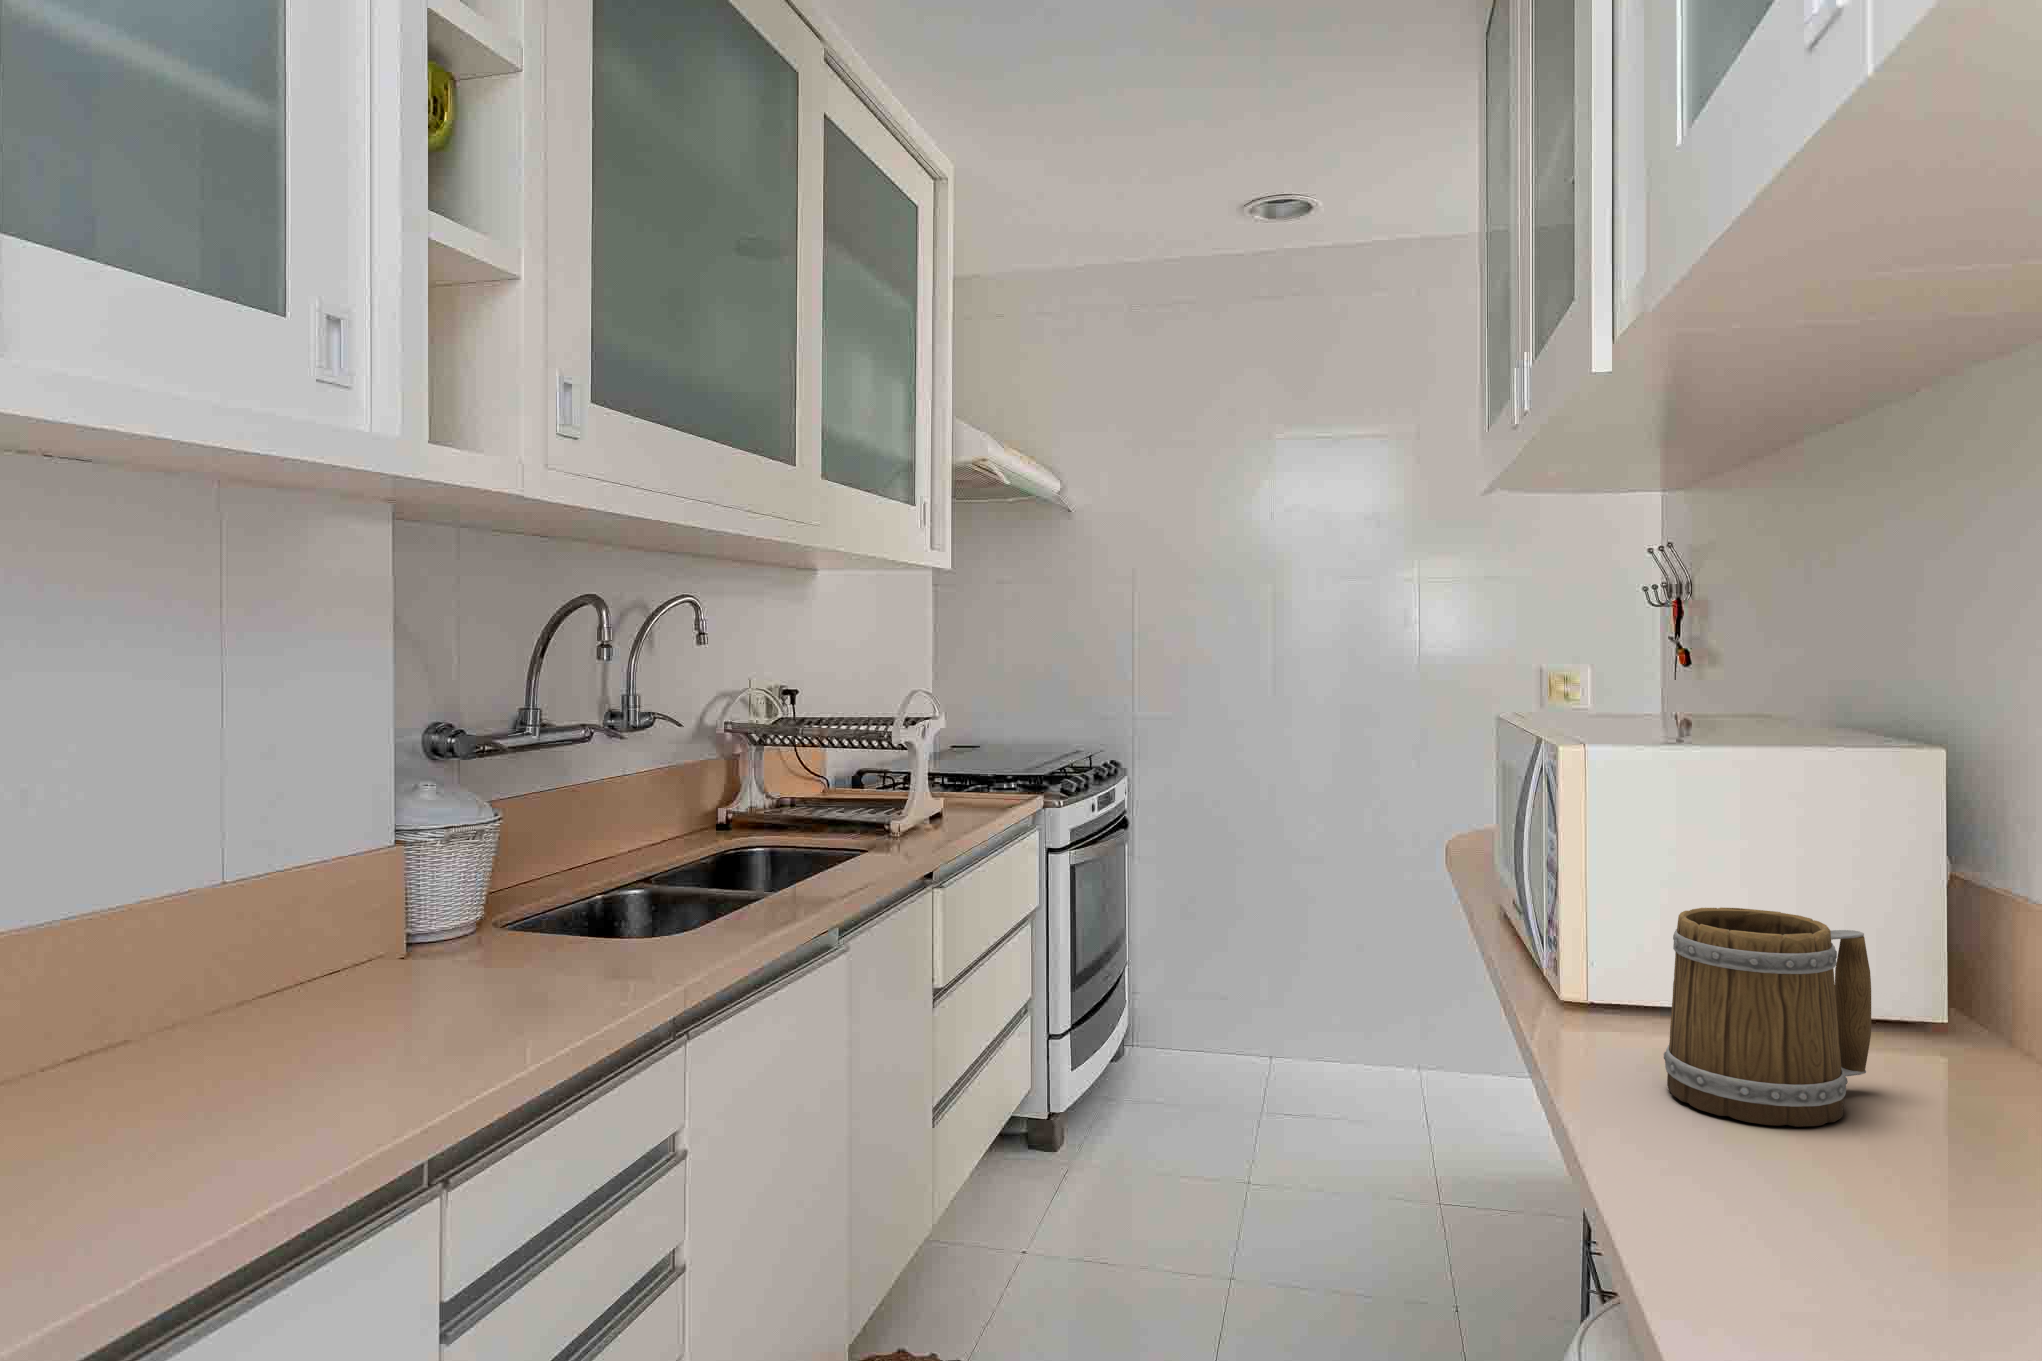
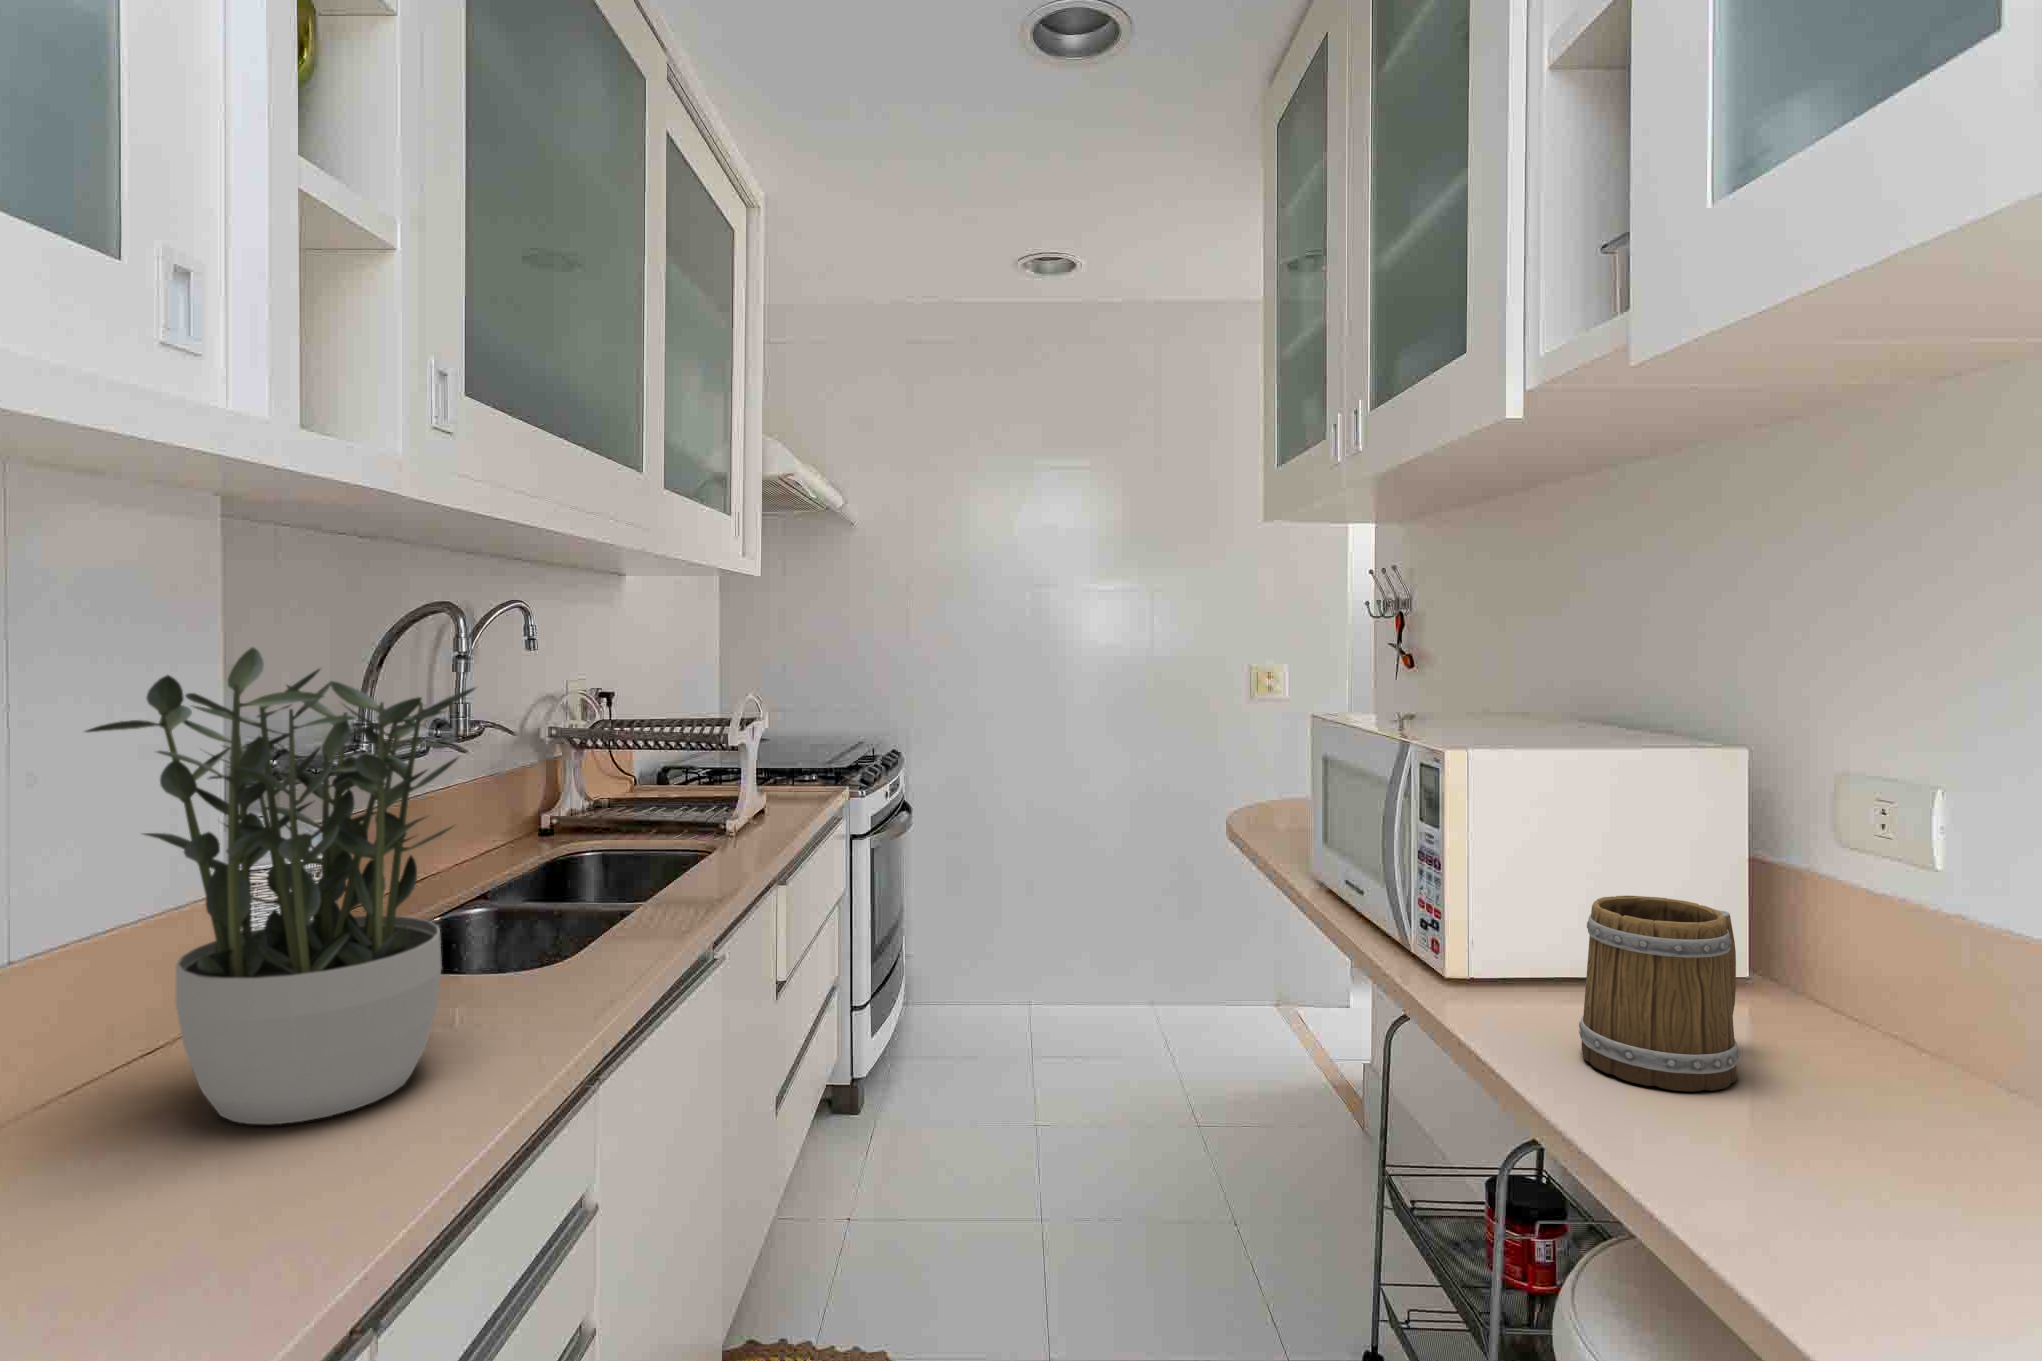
potted plant: none [263,628,577,1030] -> present [86,647,475,1124]

